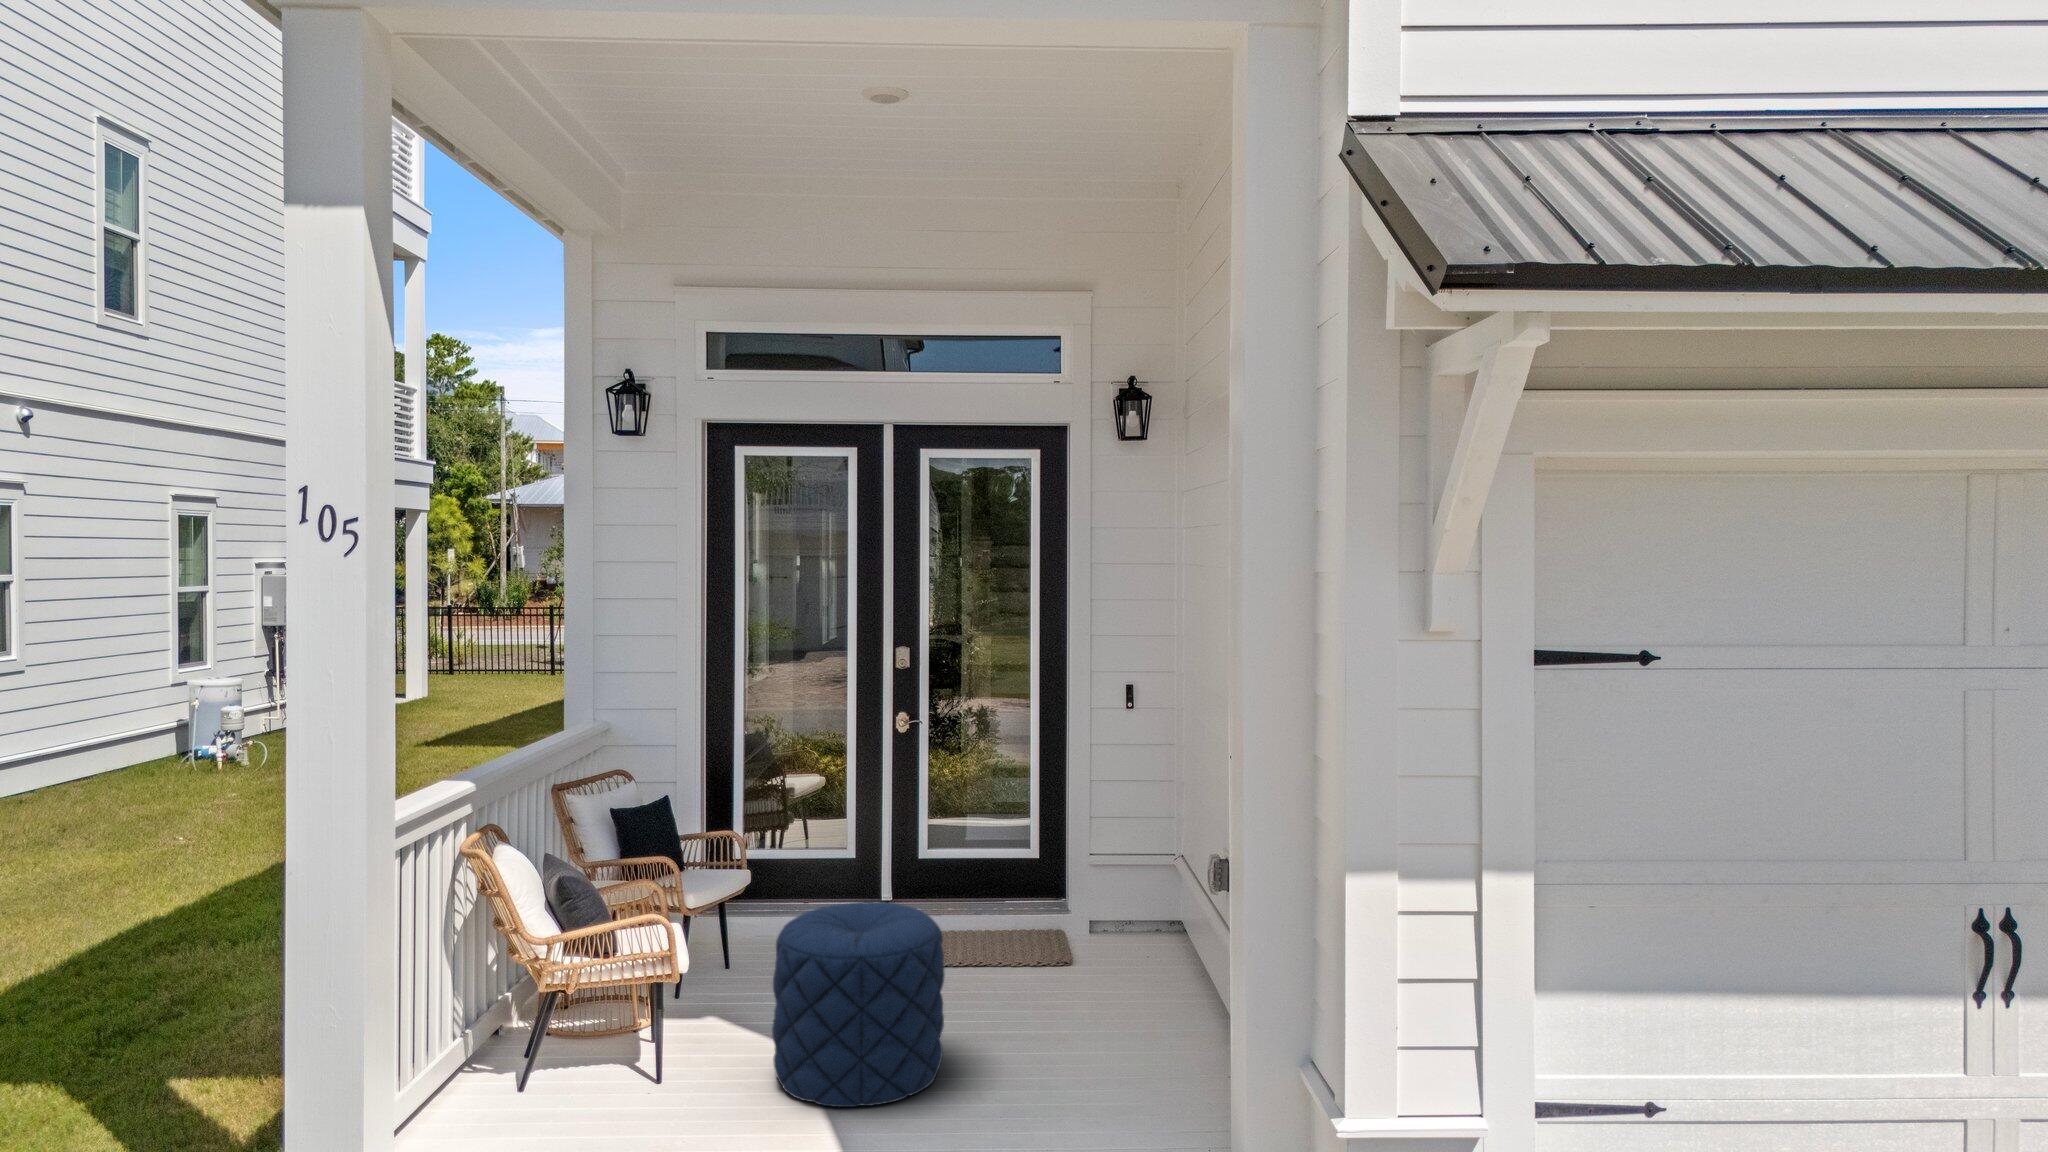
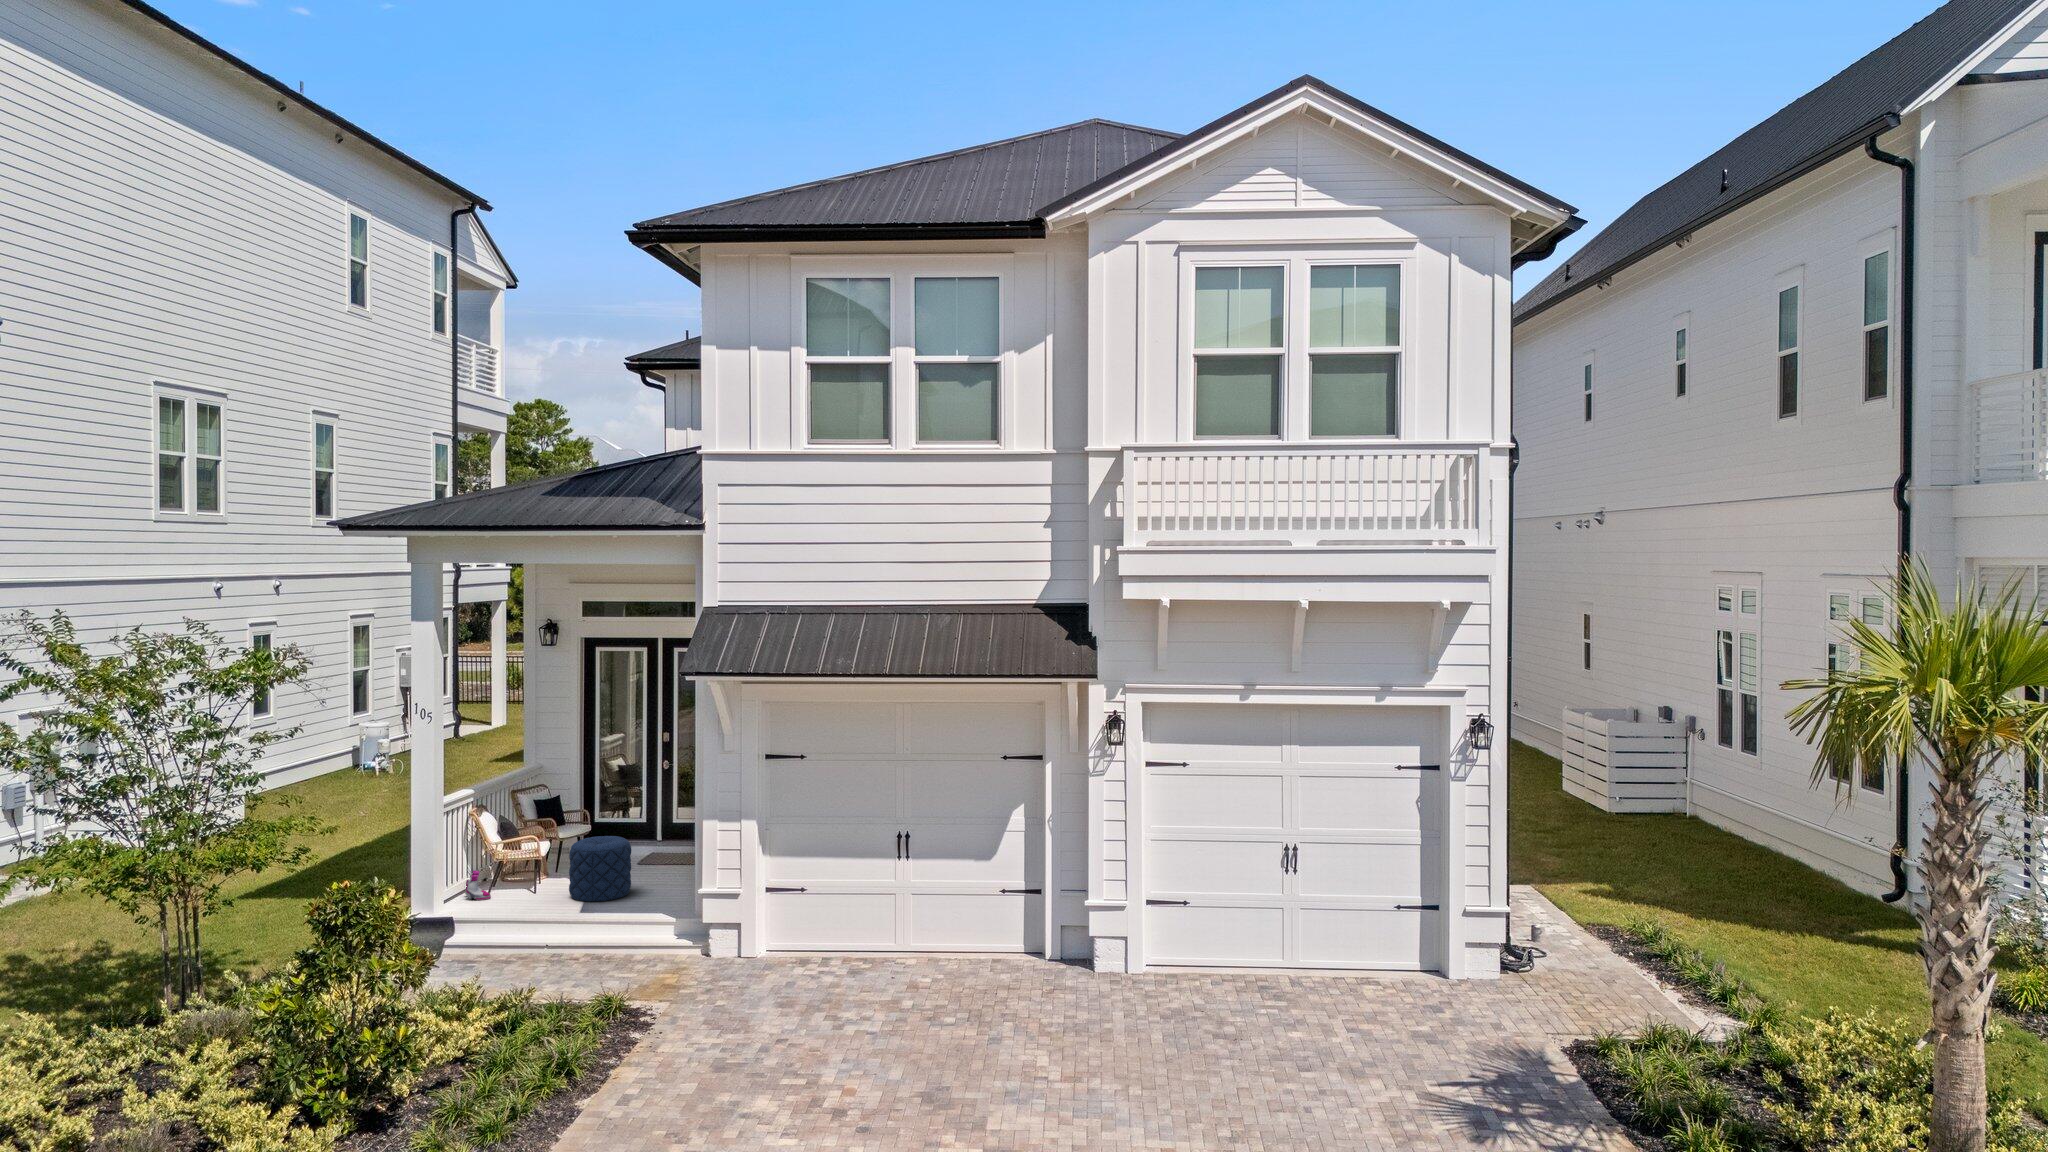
boots: none [455,1020,540,1117] -> present [465,871,491,900]

